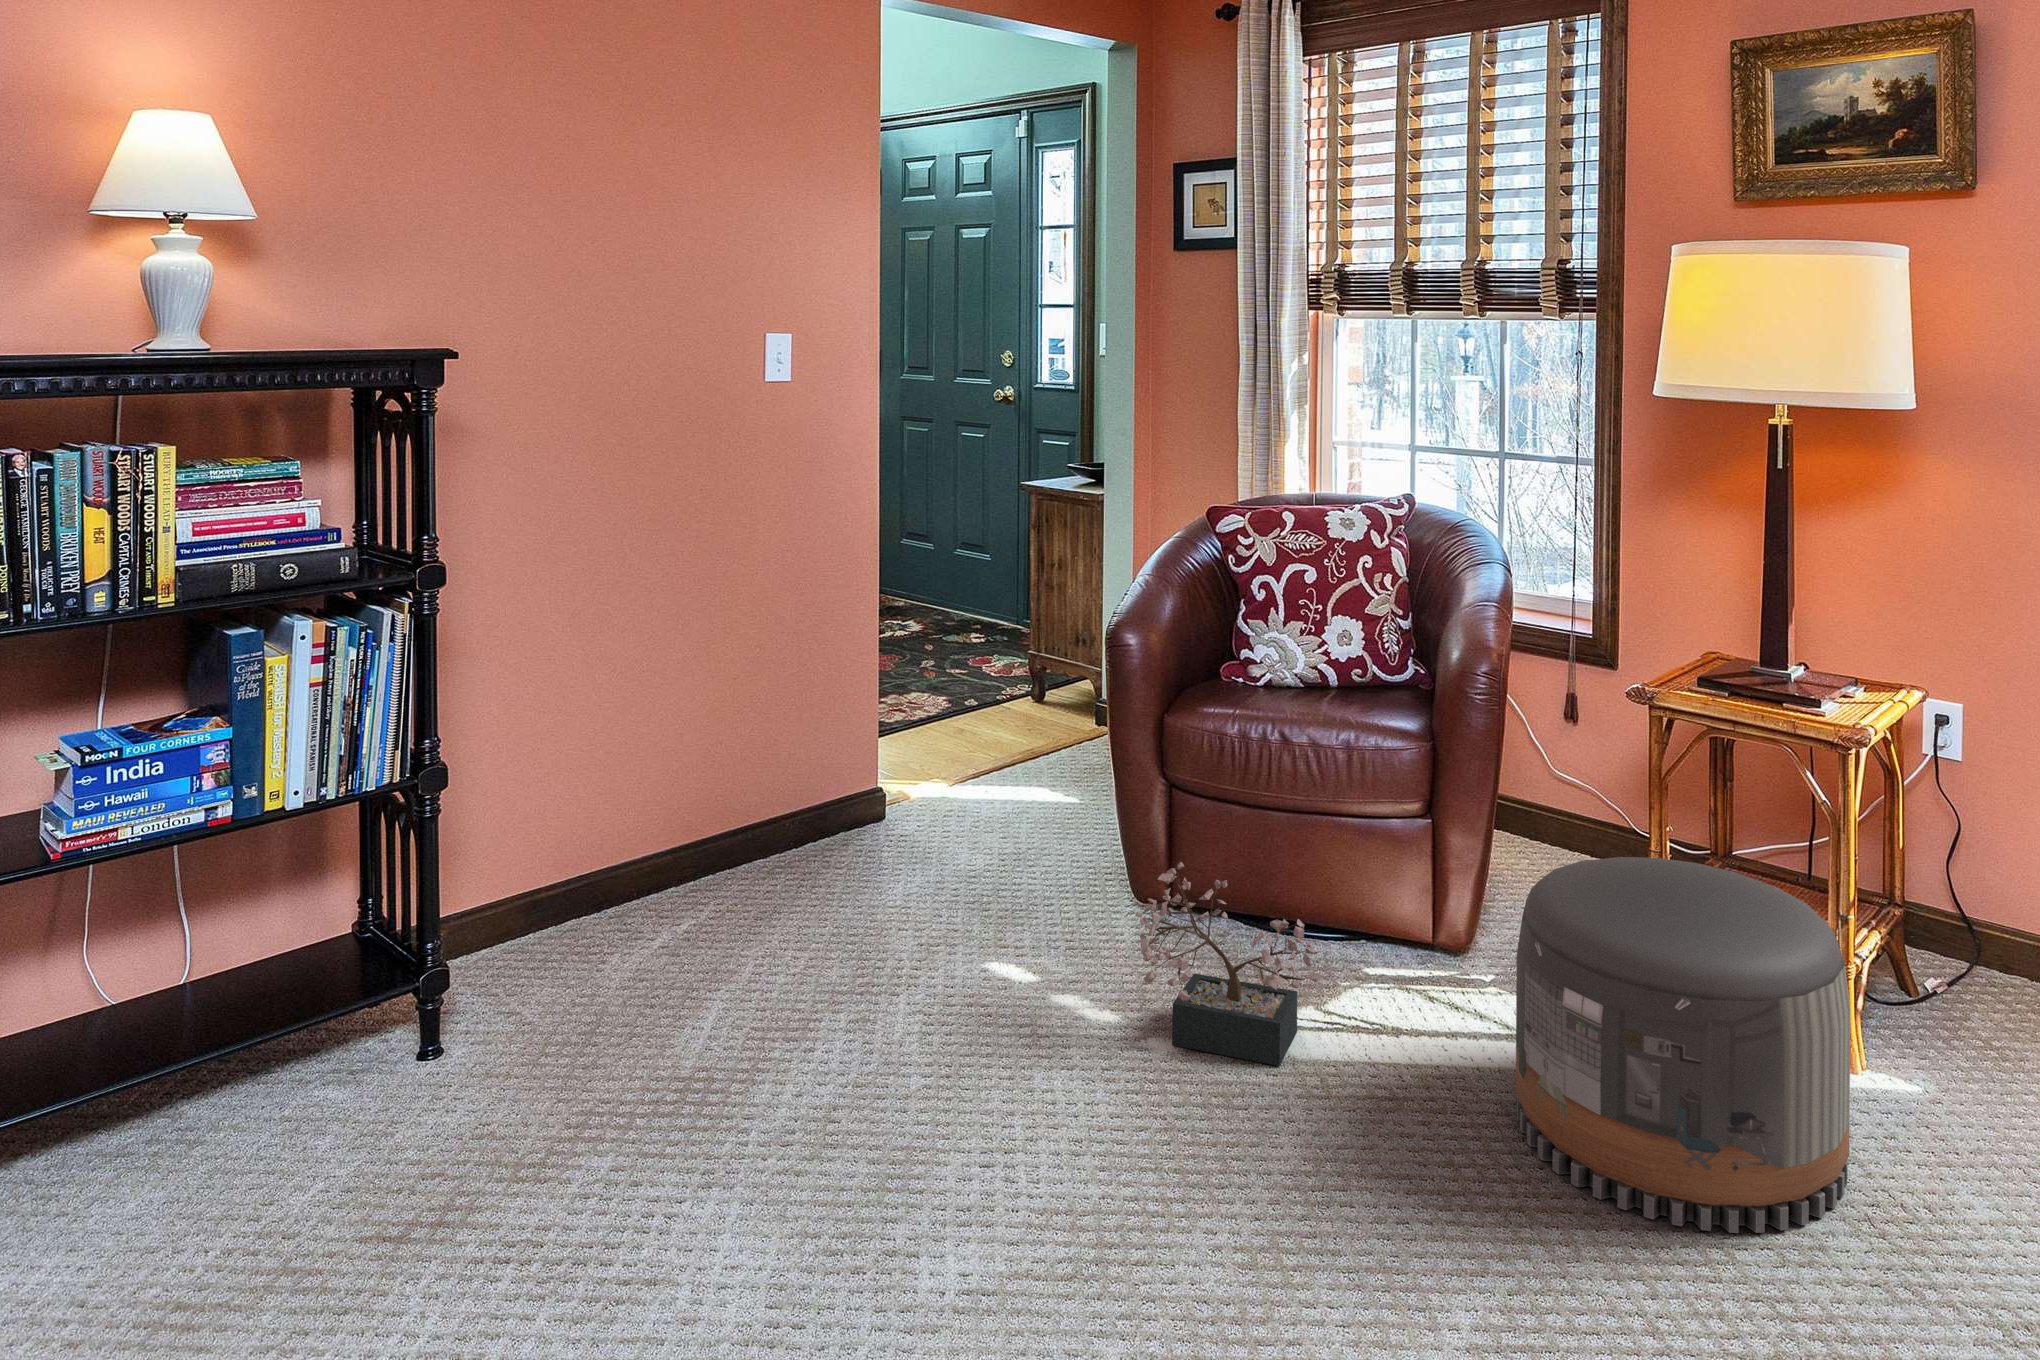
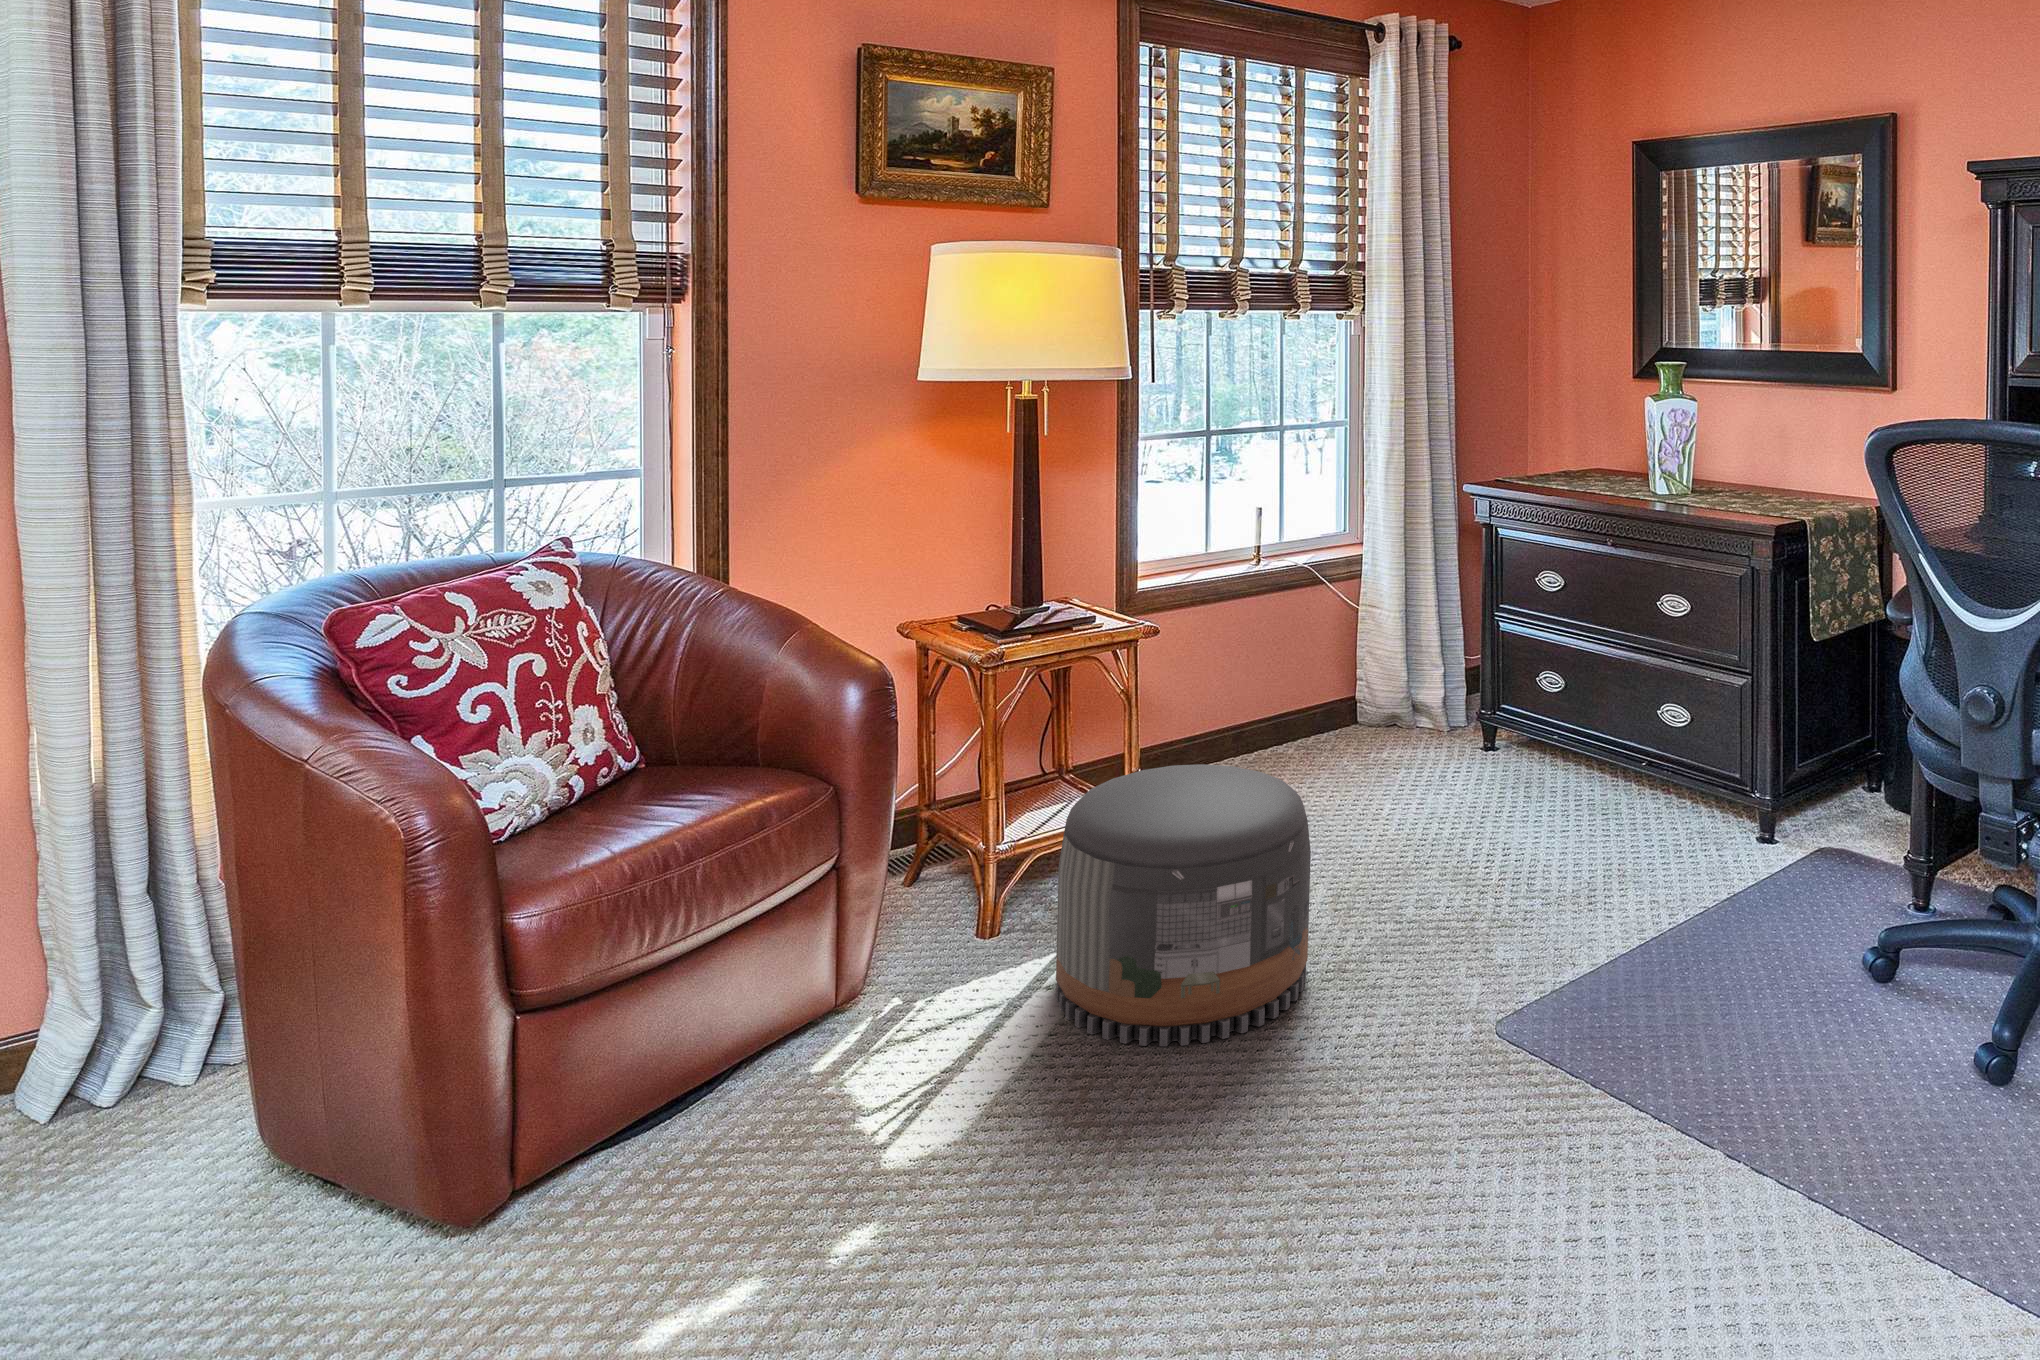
decorative plant: present [1136,862,1321,1066] -> none [748,1010,963,1237]

